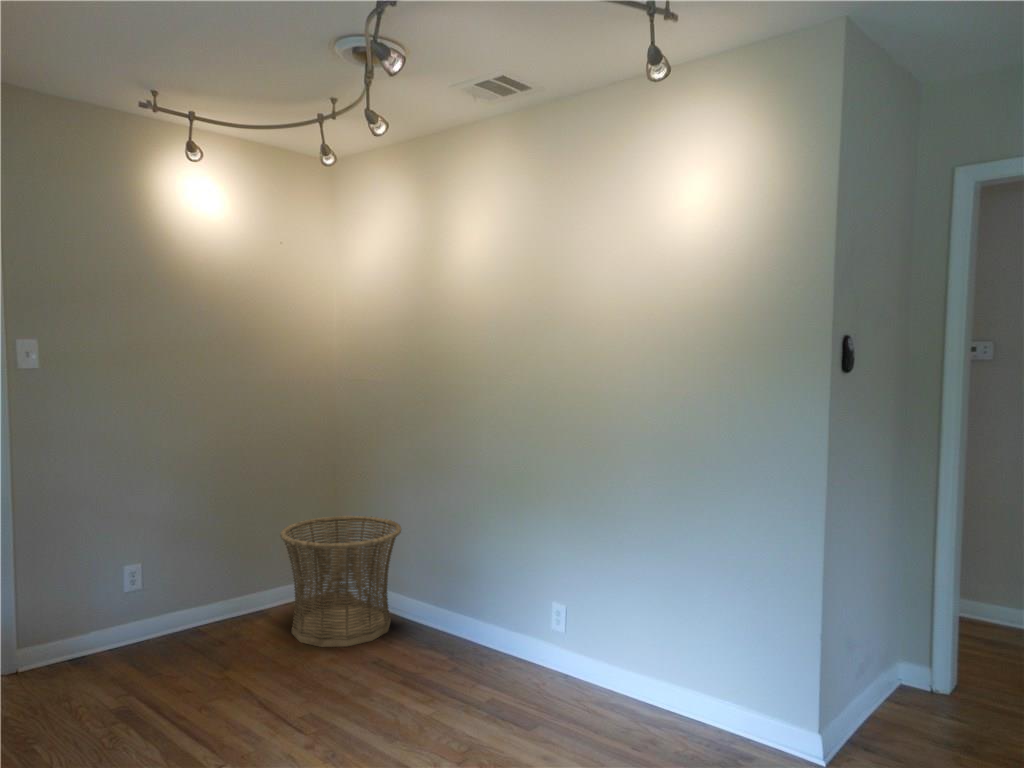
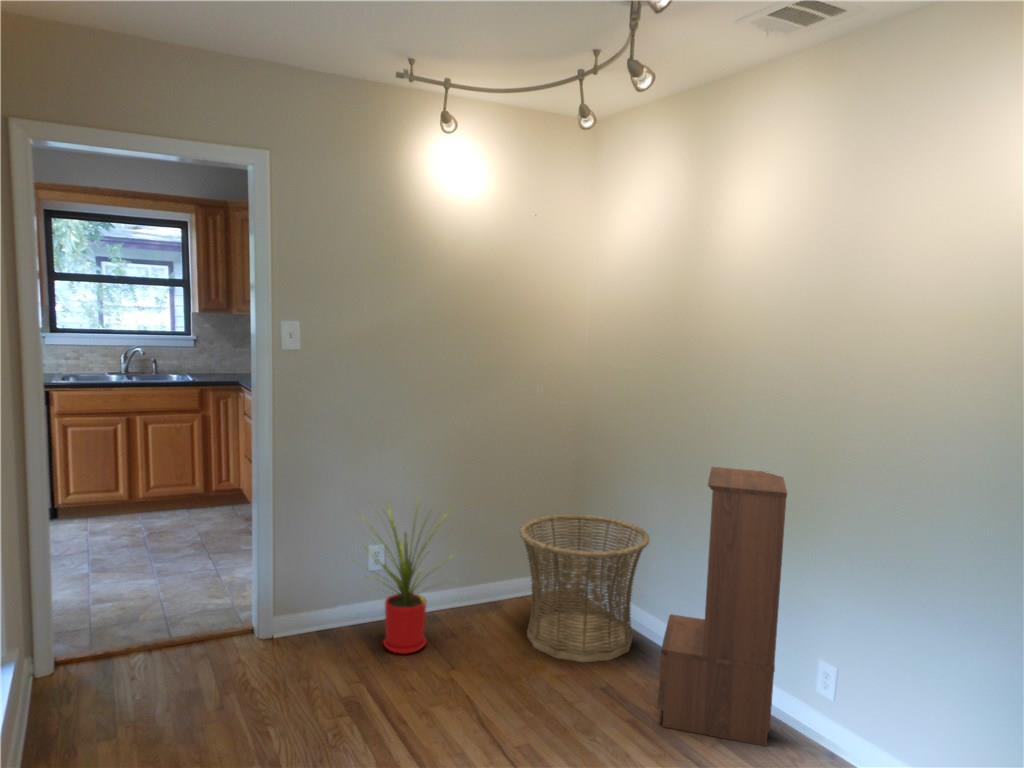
bookshelf: none [416,456,511,683] -> present [658,467,787,746]
house plant: none [103,504,230,667] -> present [354,504,444,654]

